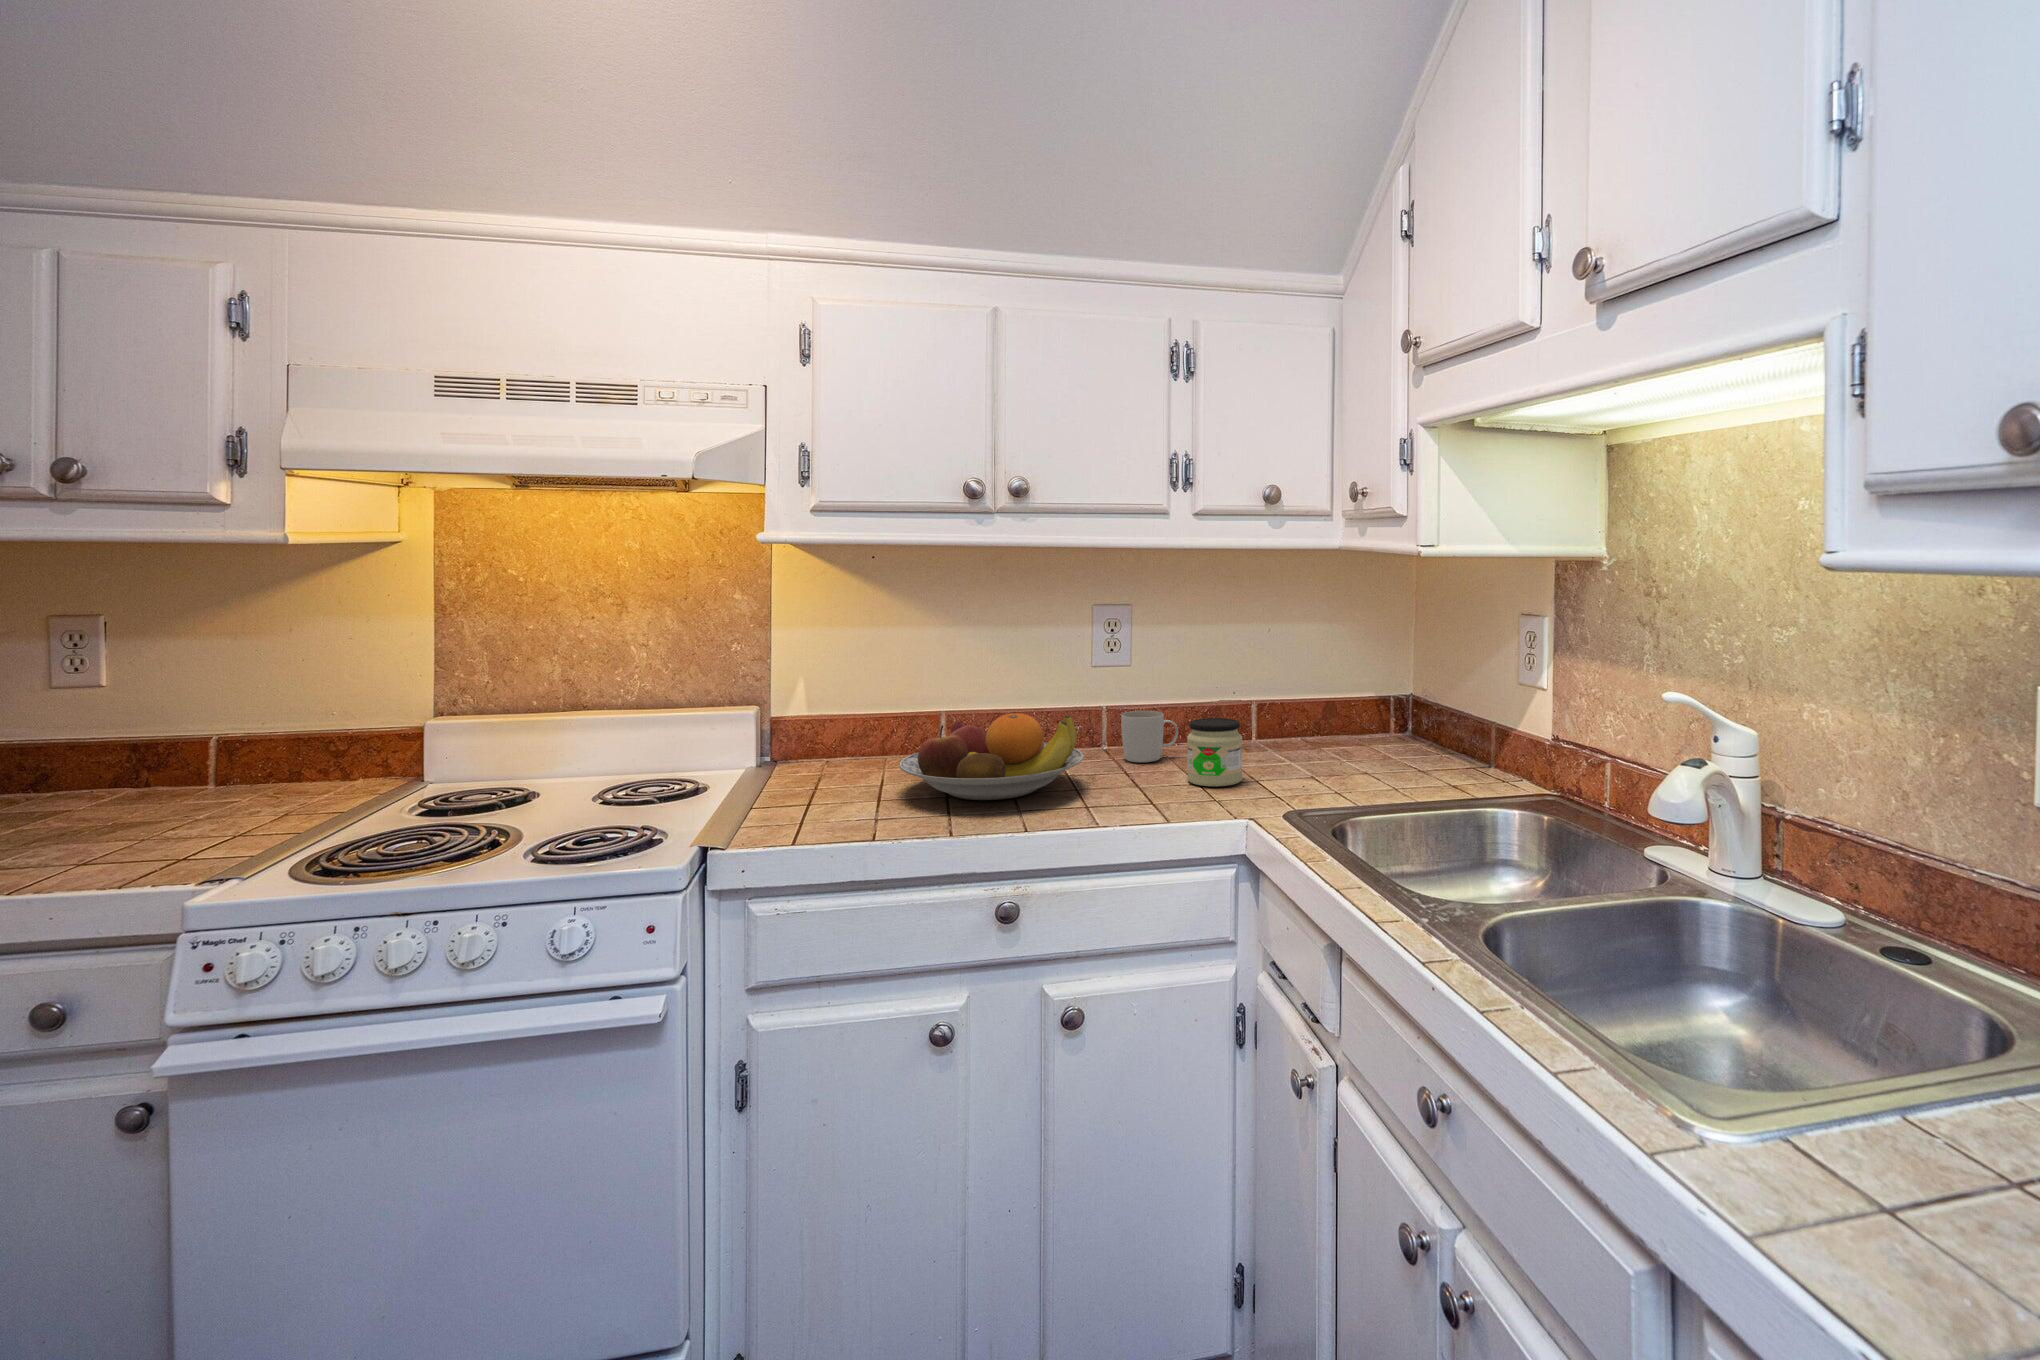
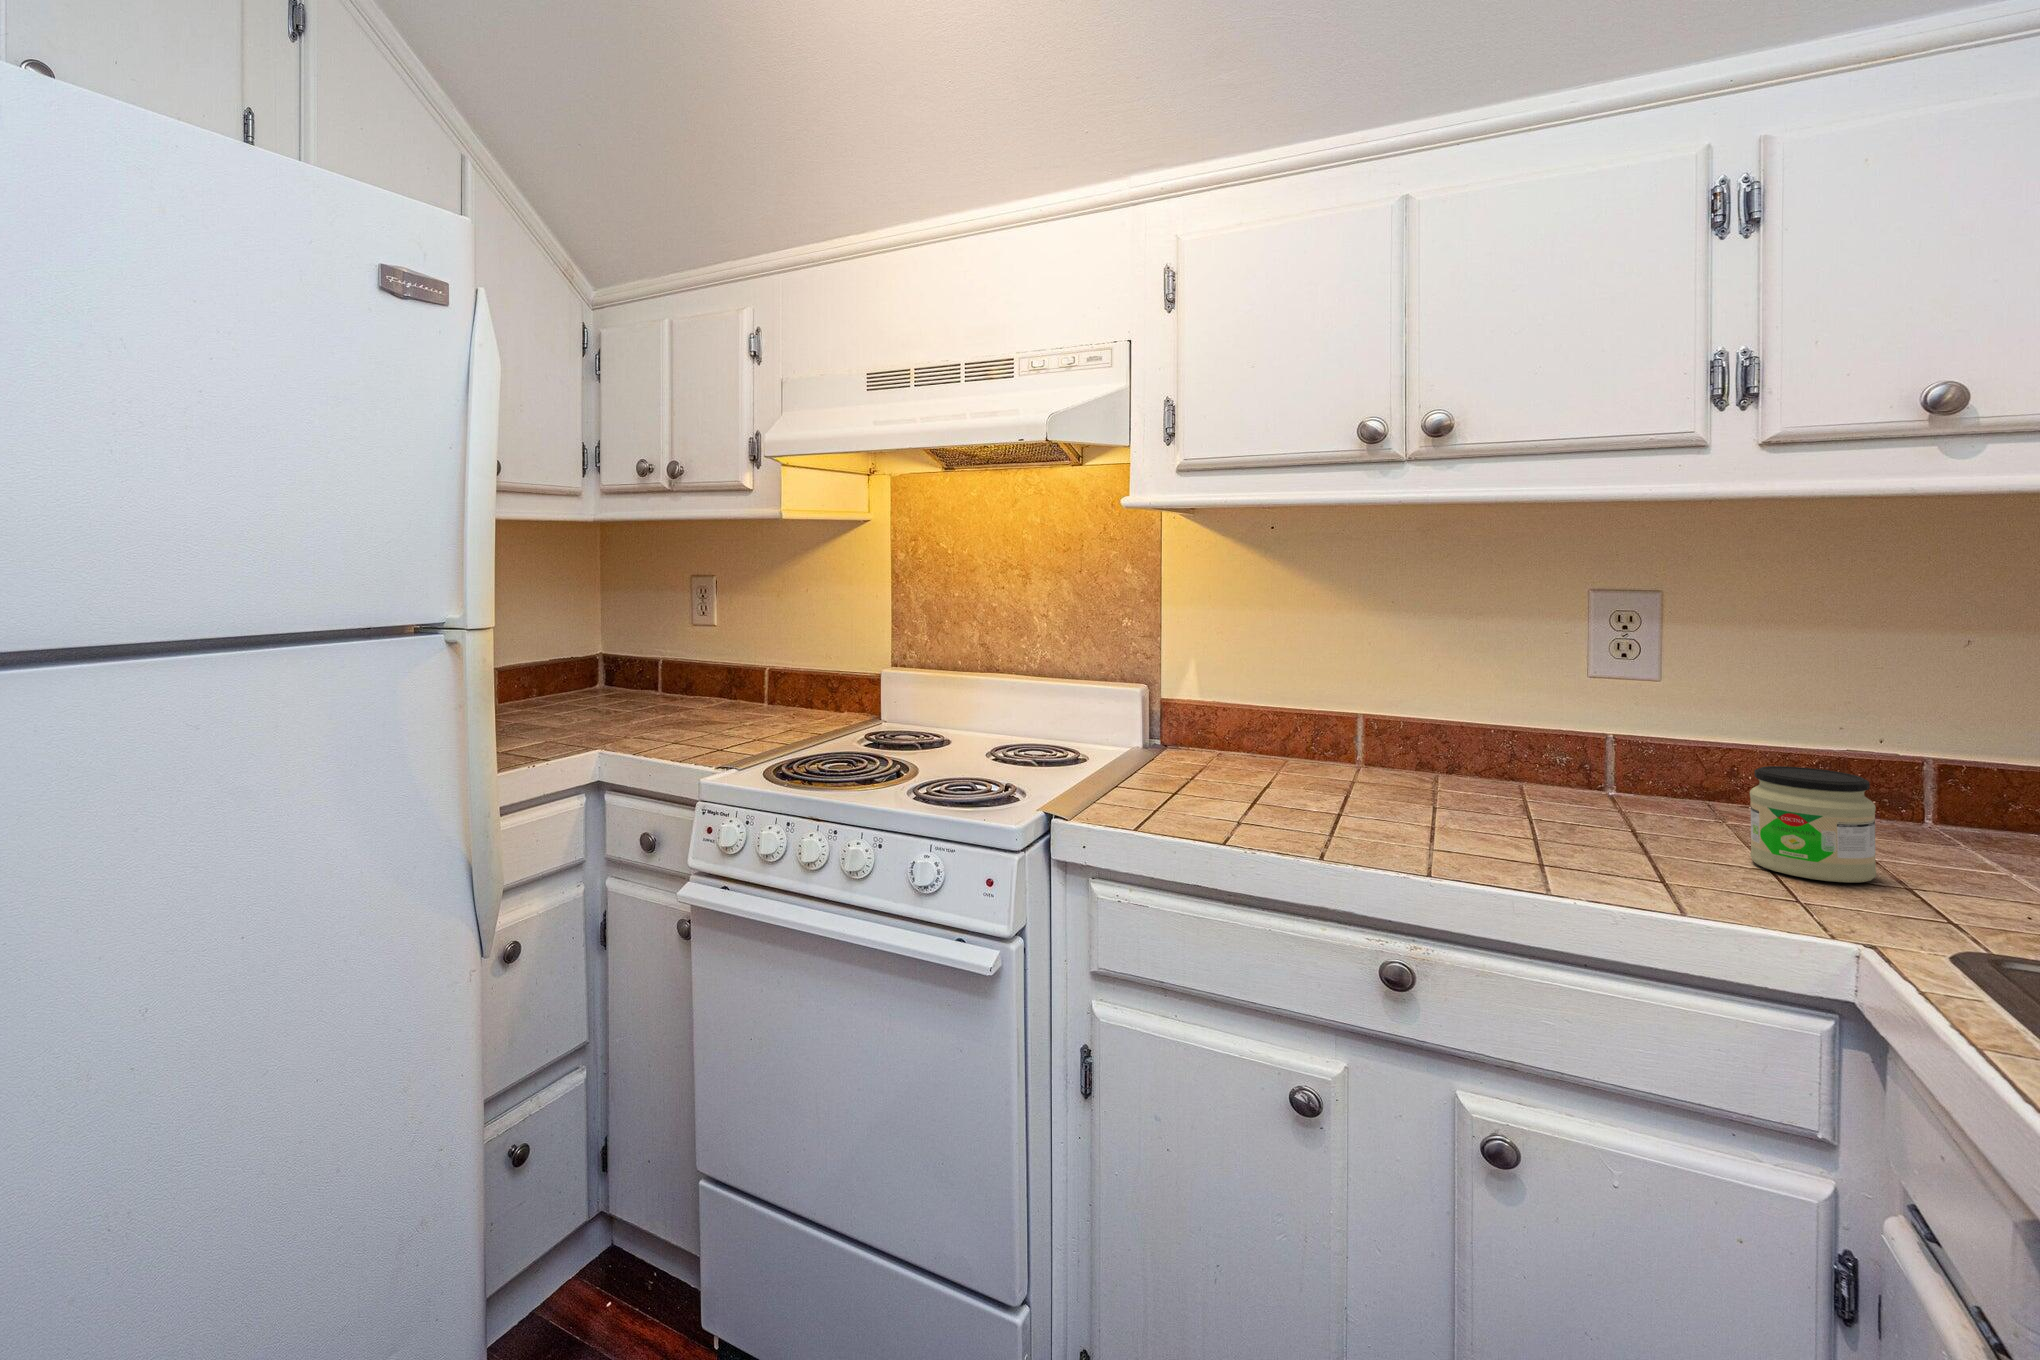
mug: present [1121,711,1178,762] -> none [1631,743,1744,822]
fruit bowl: present [900,713,1083,800] -> none [1279,721,1548,830]

